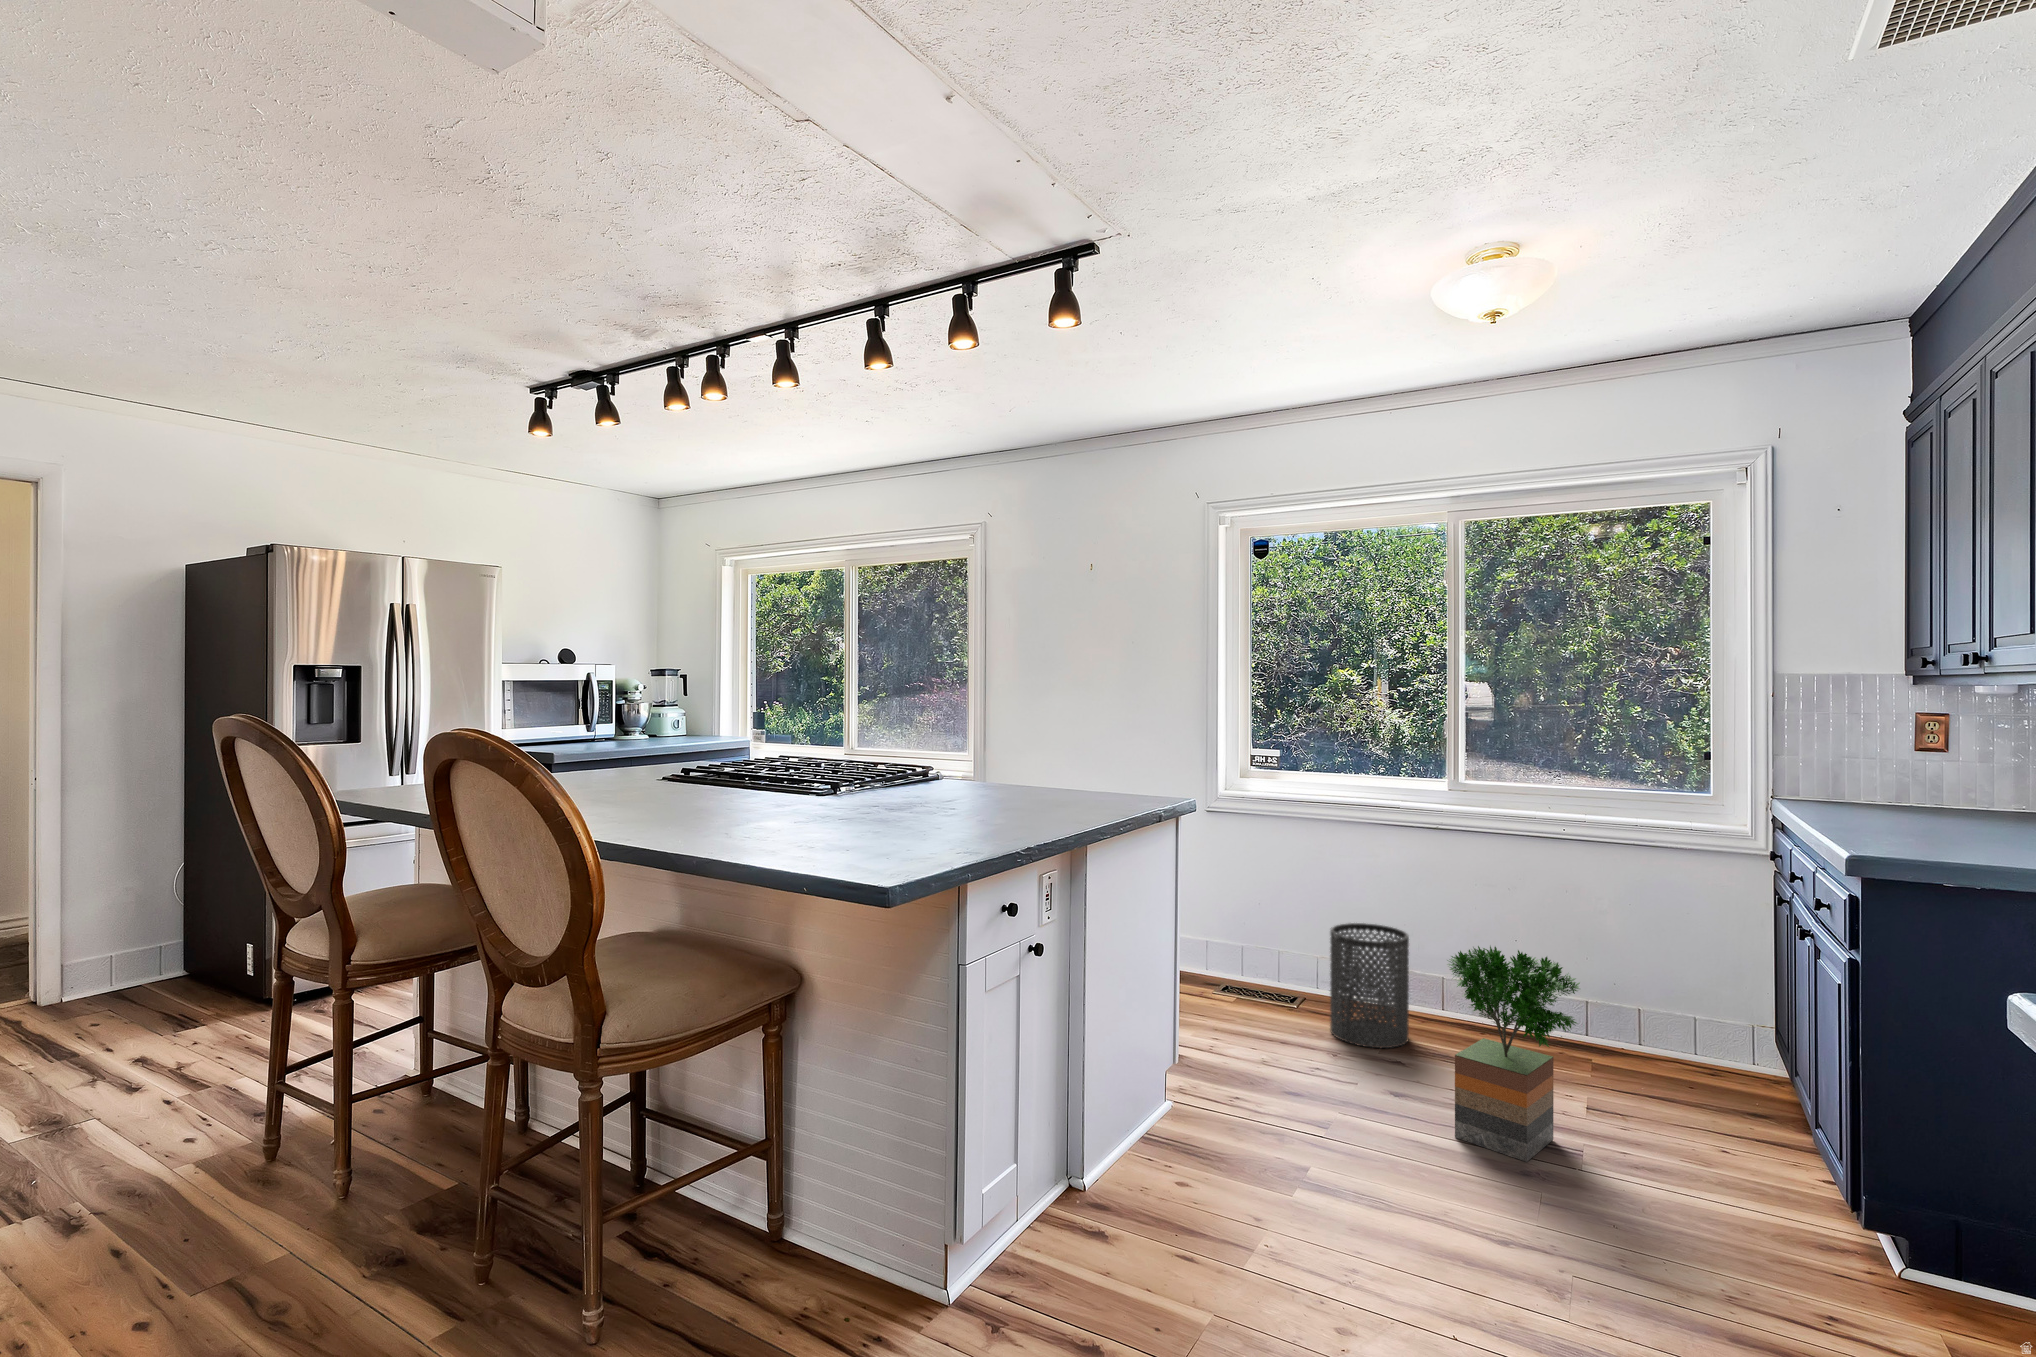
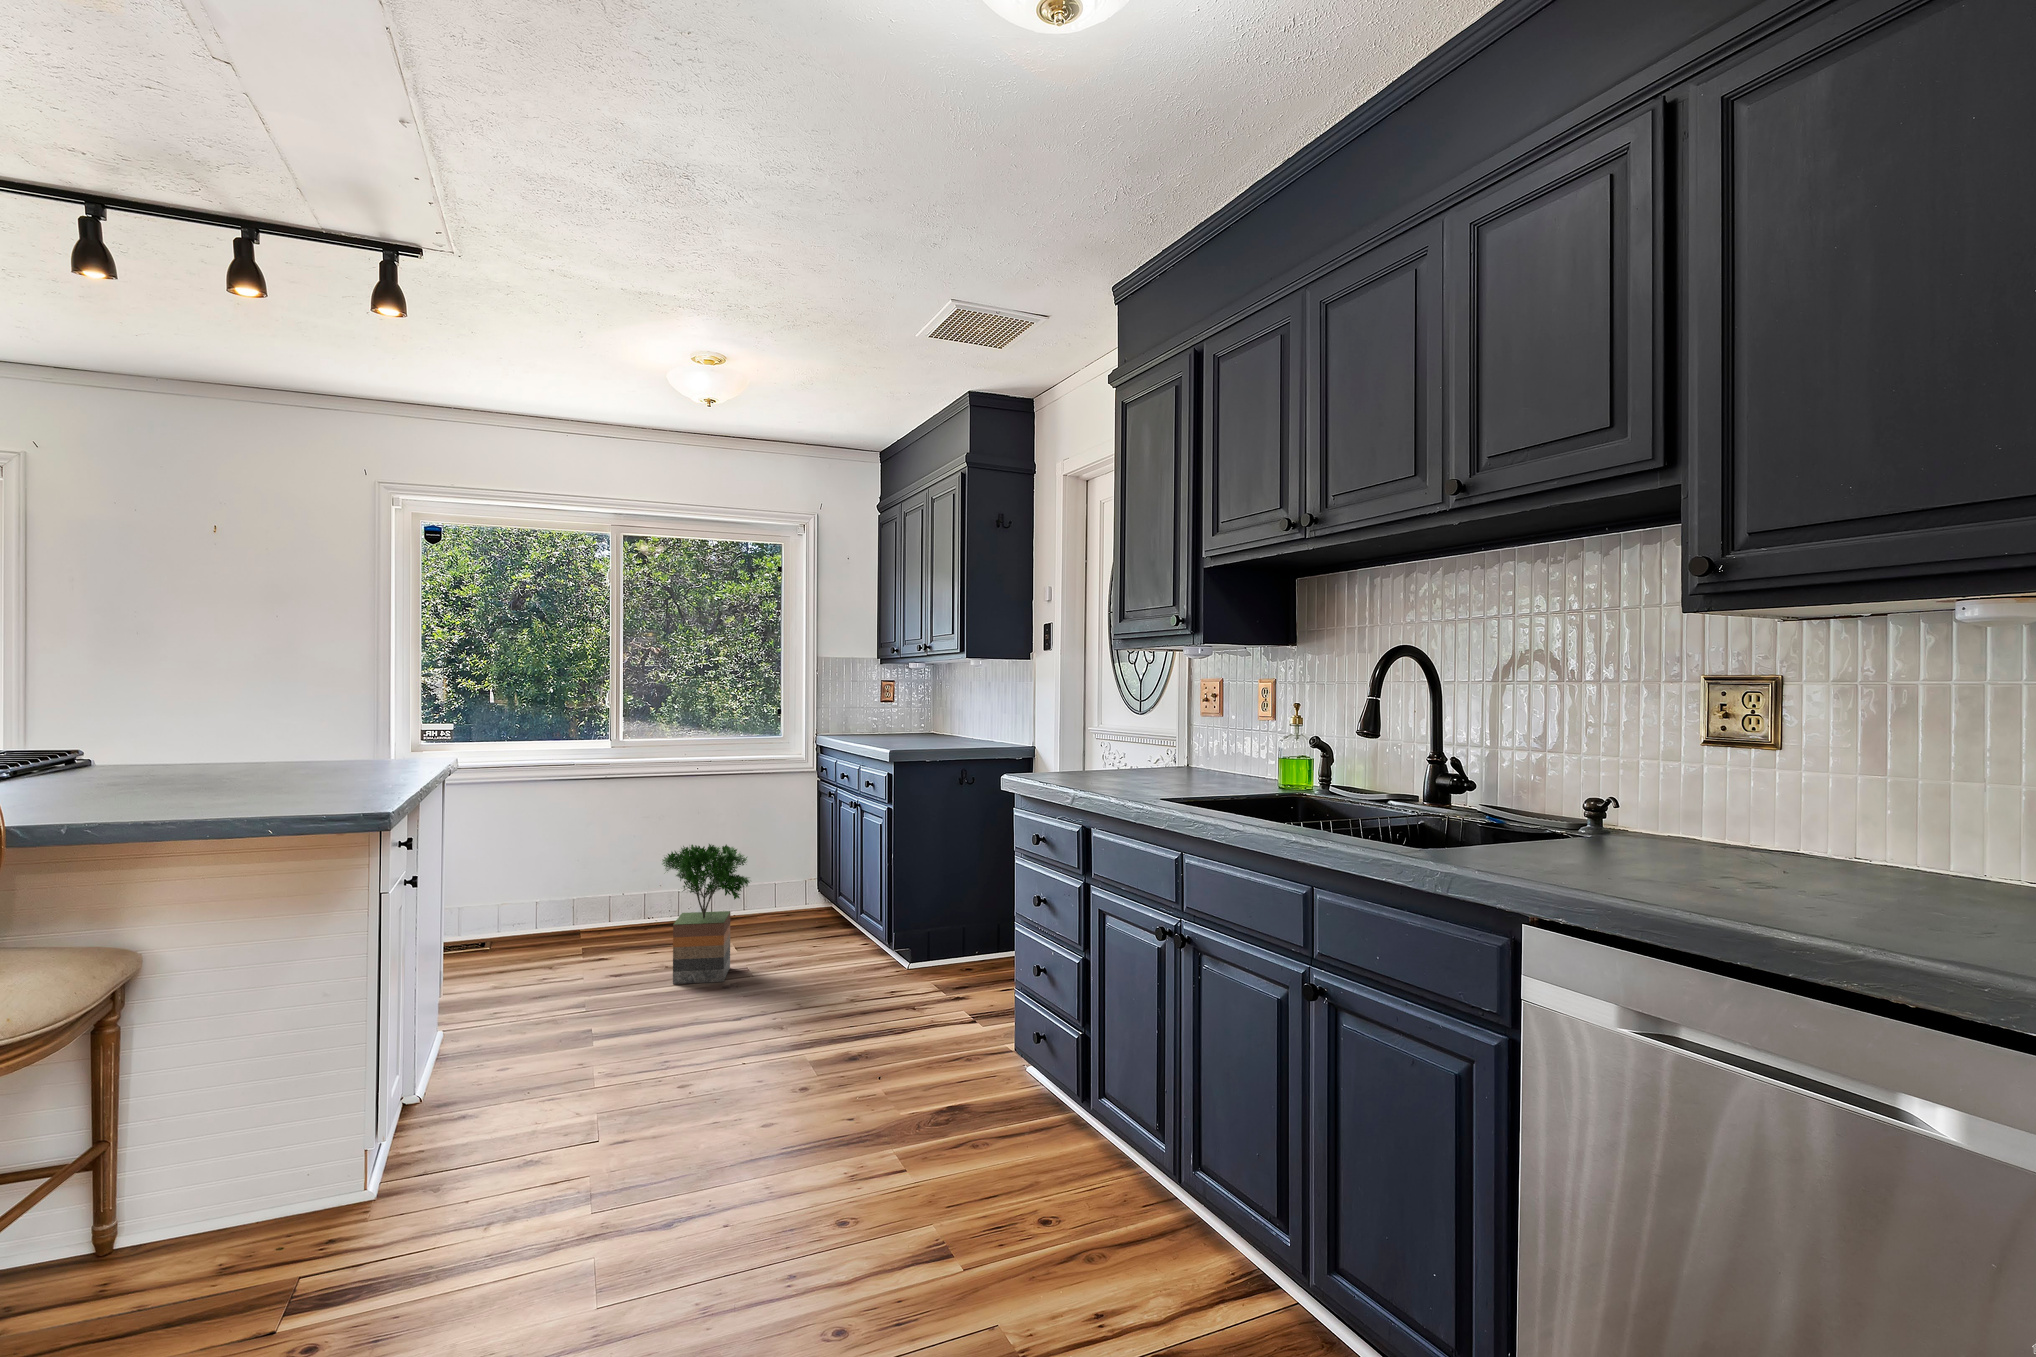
trash can: present [1330,923,1409,1048] -> none [531,859,598,958]

